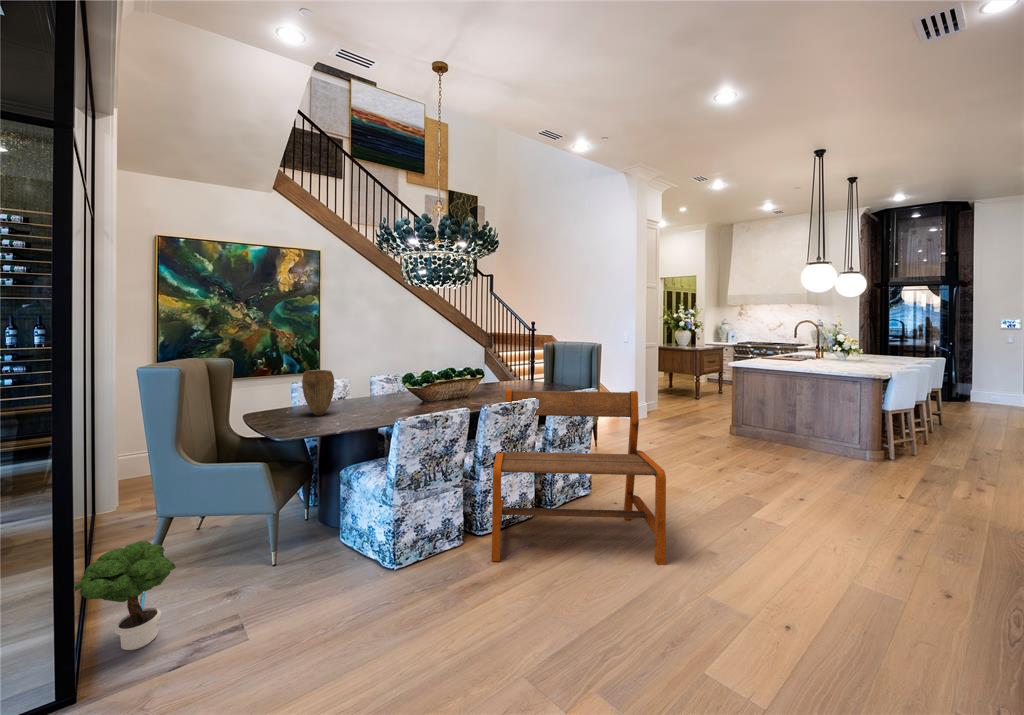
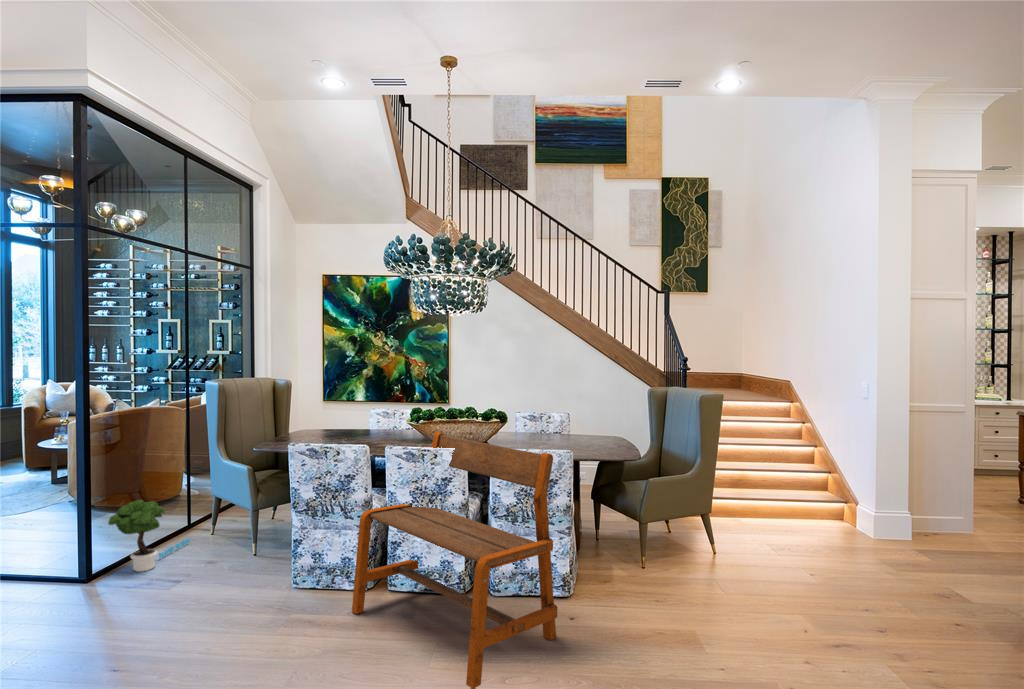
vase: present [302,370,334,416] -> none [305,397,333,438]

